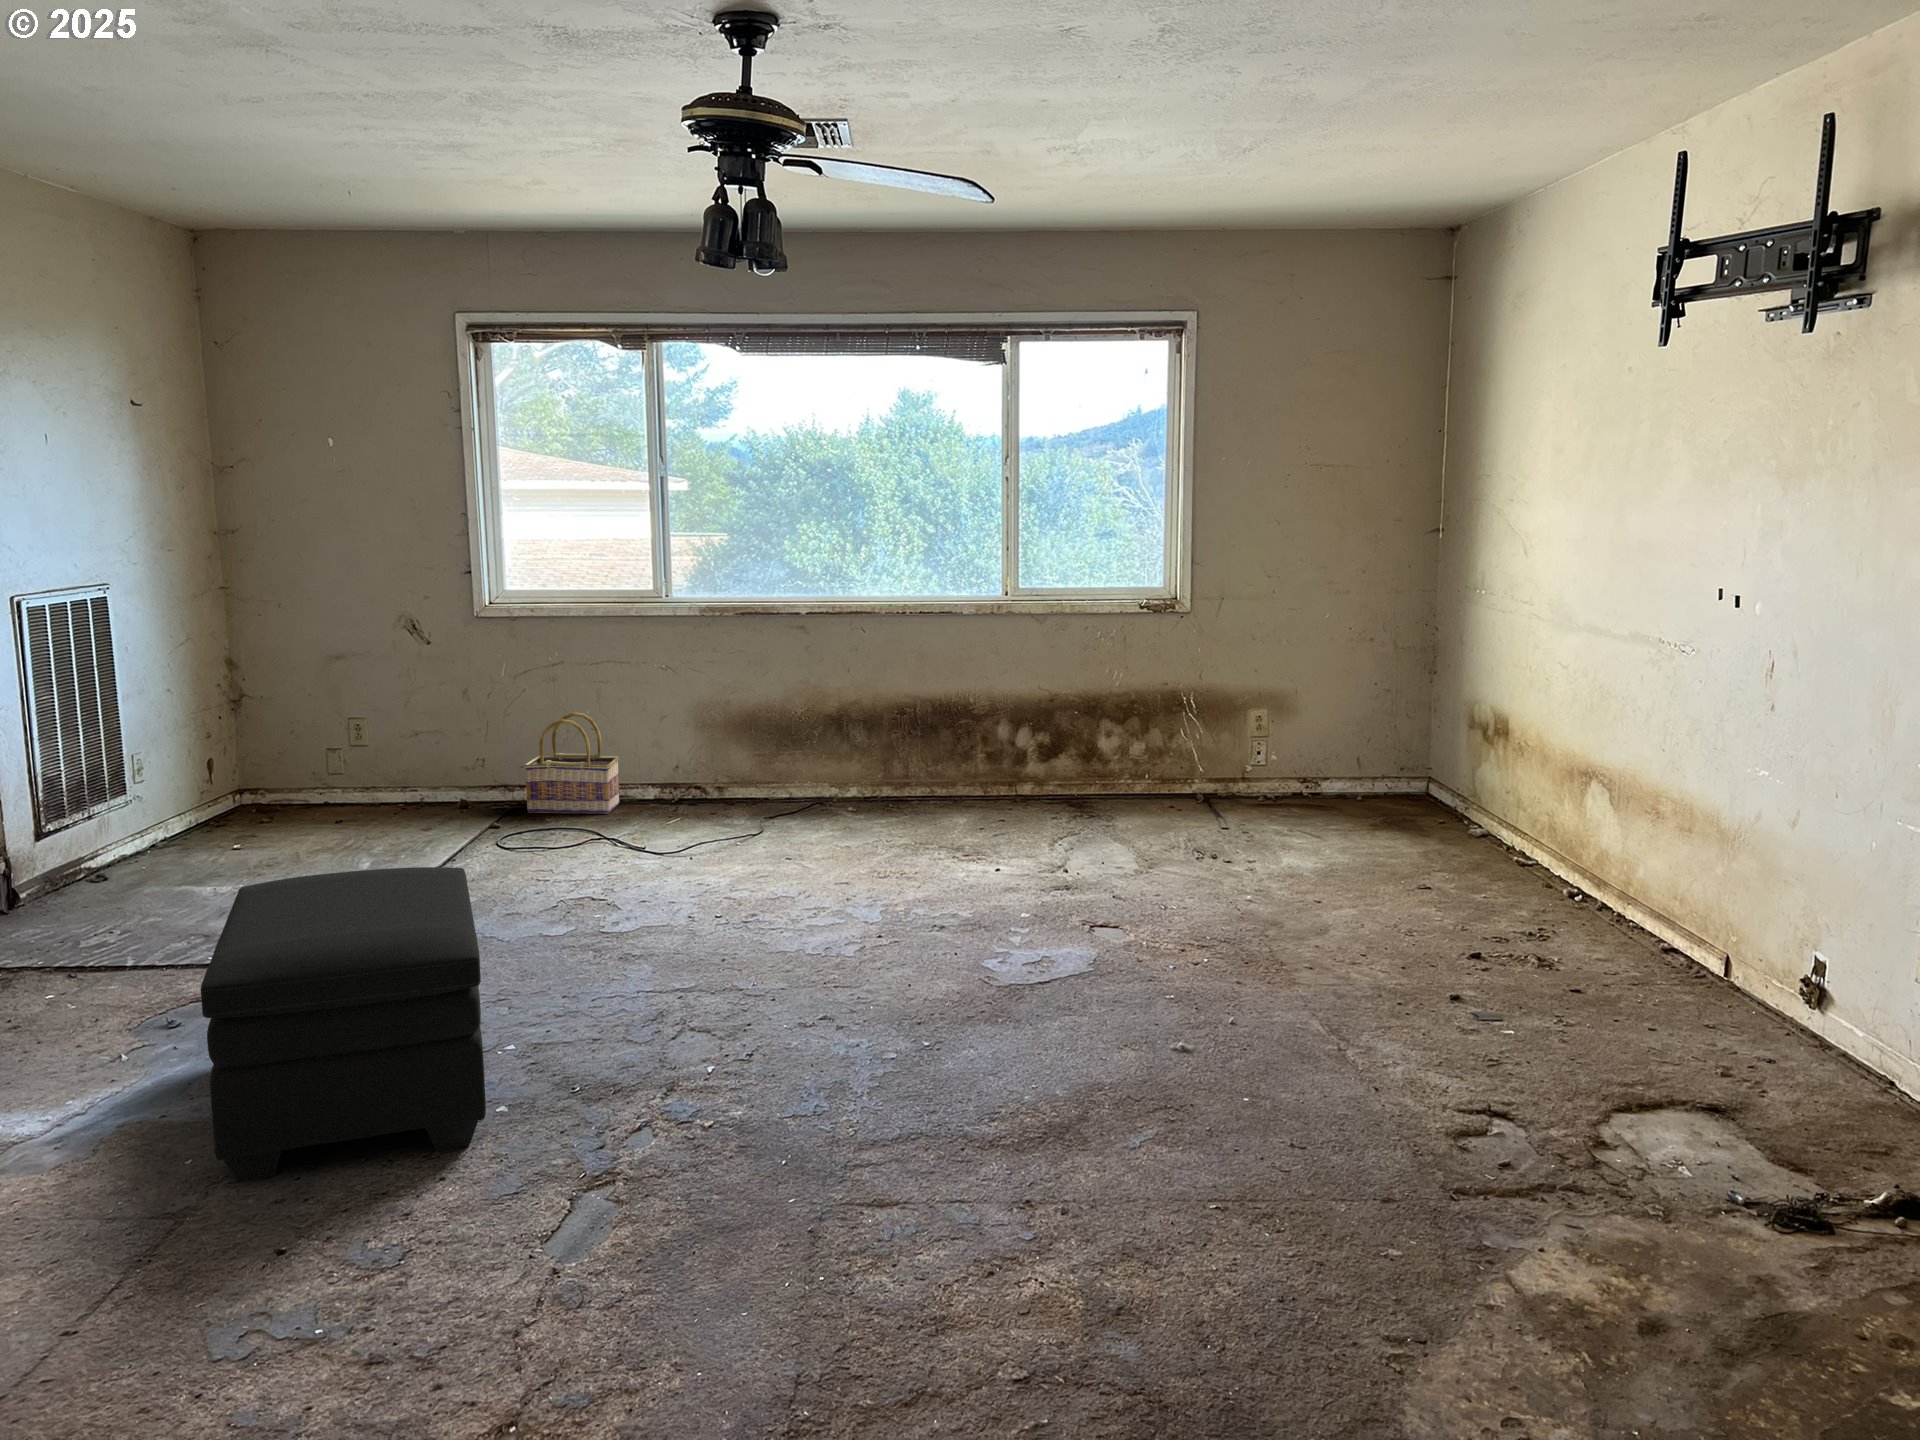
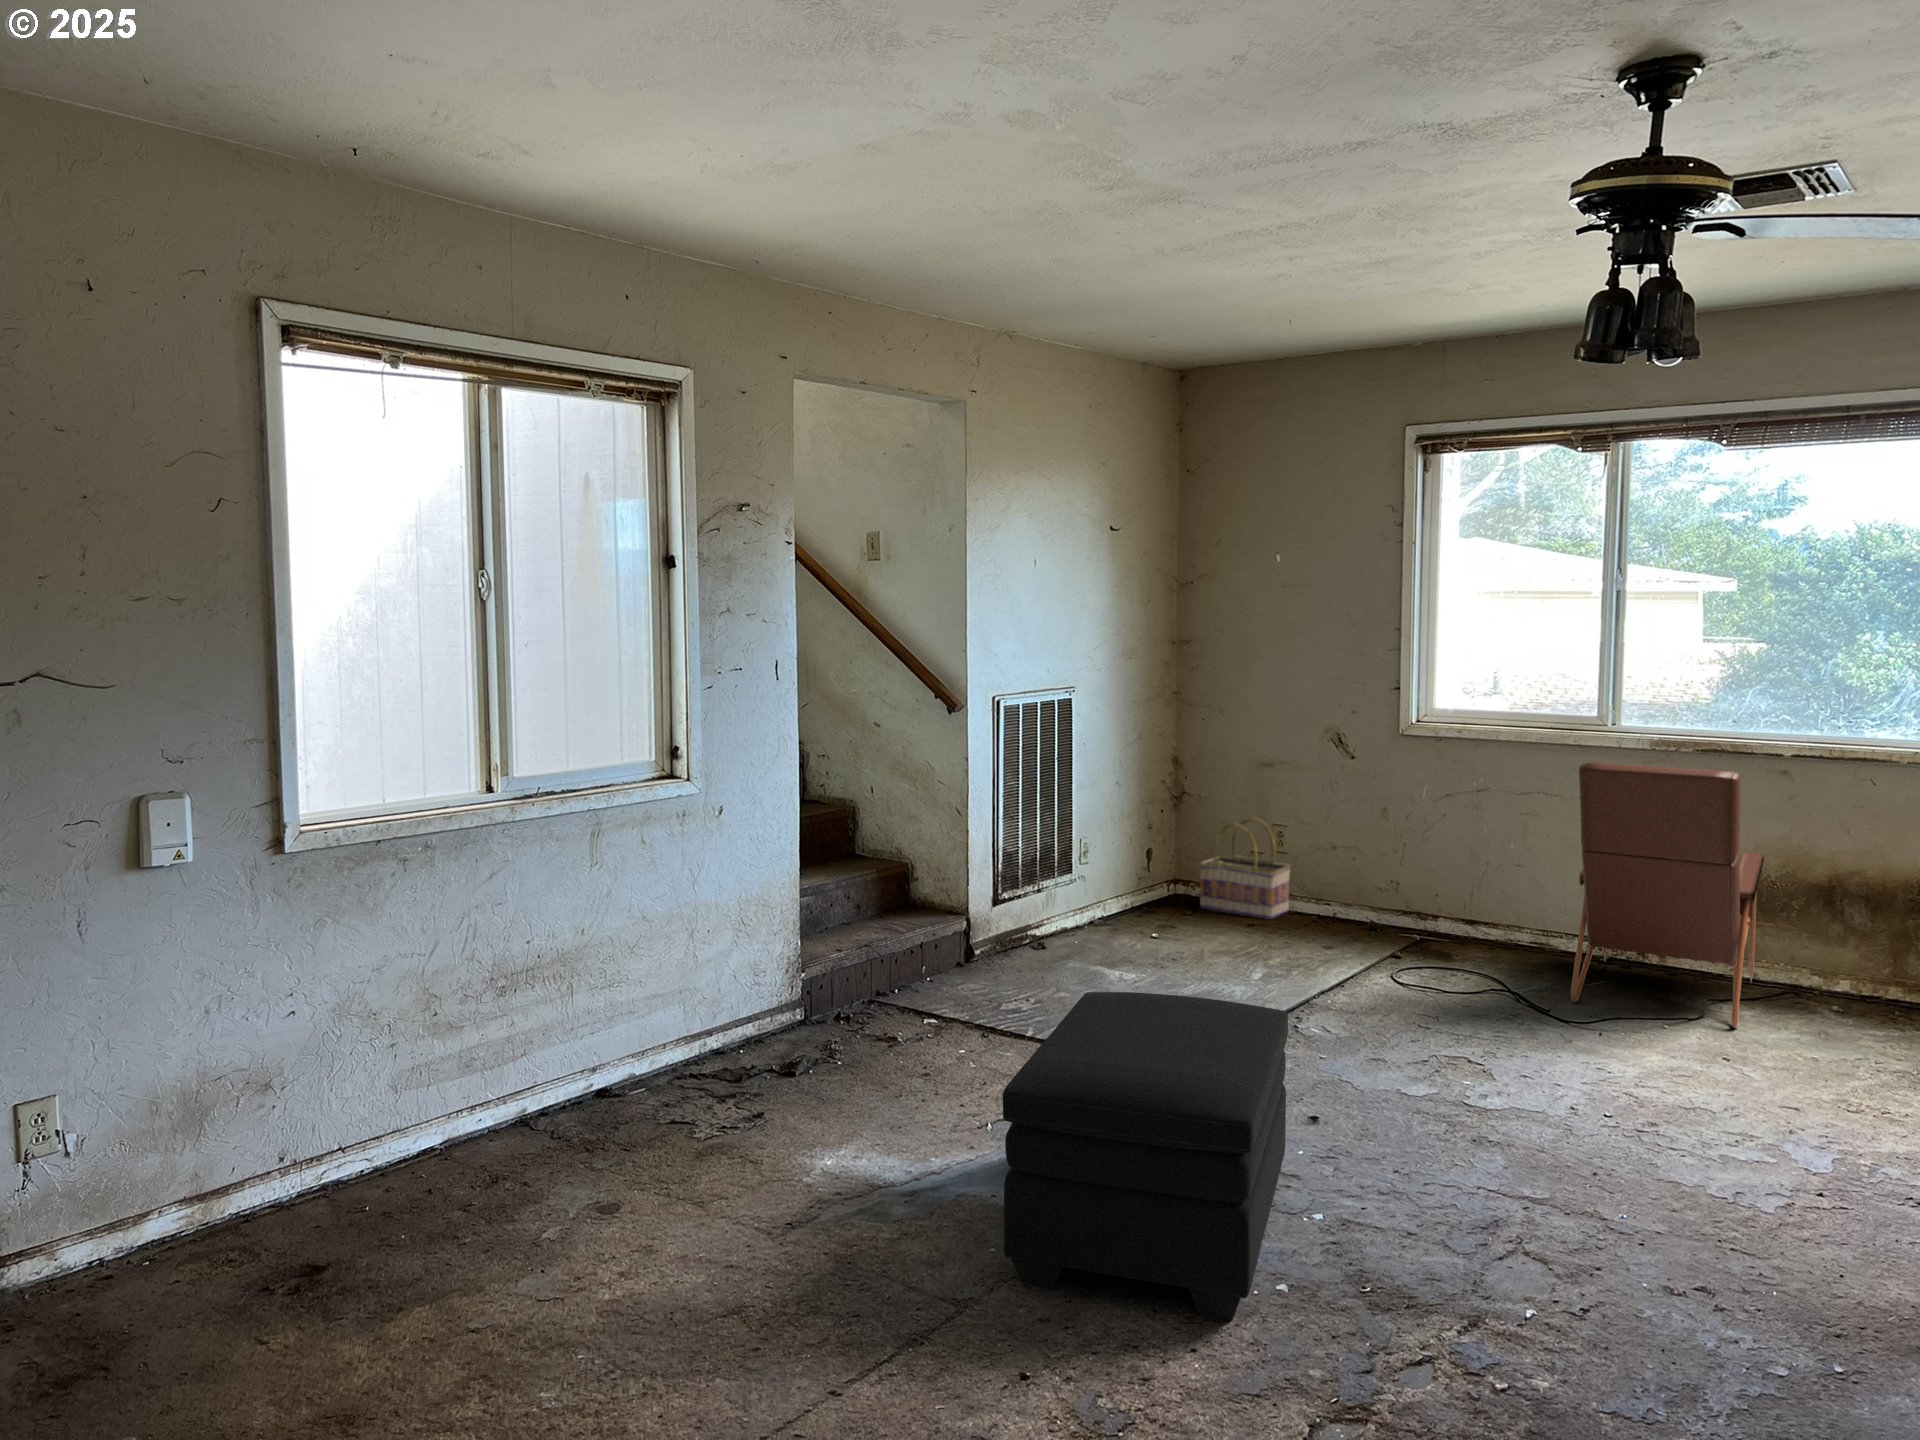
armchair: none [661,627,796,839] -> present [1571,763,1764,1028]
basket: present [524,712,619,814] -> present [1200,818,1291,919]

